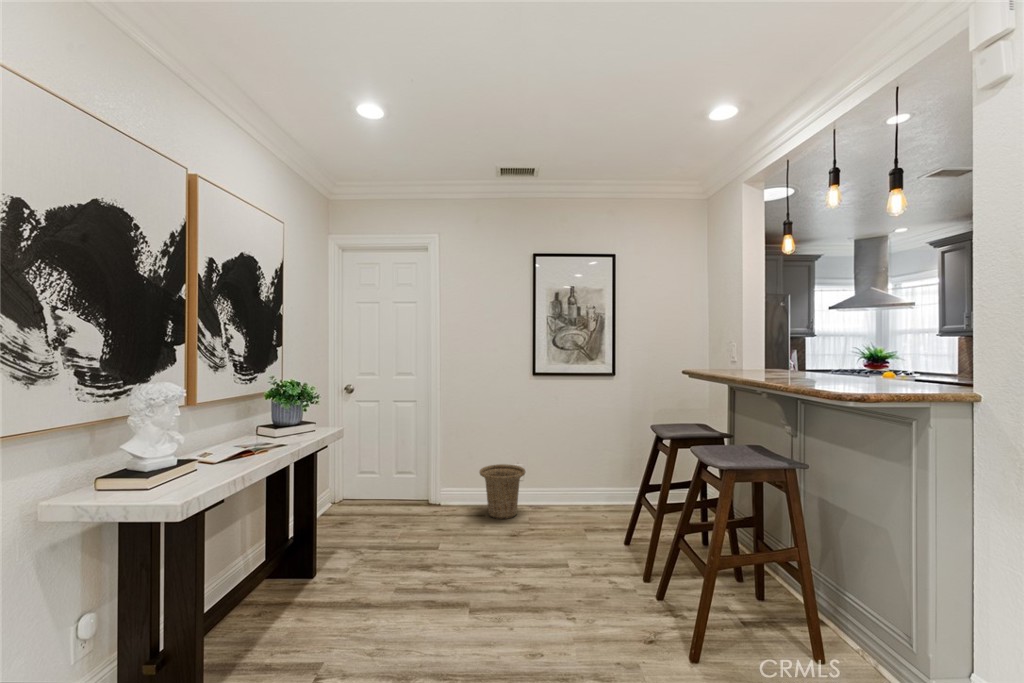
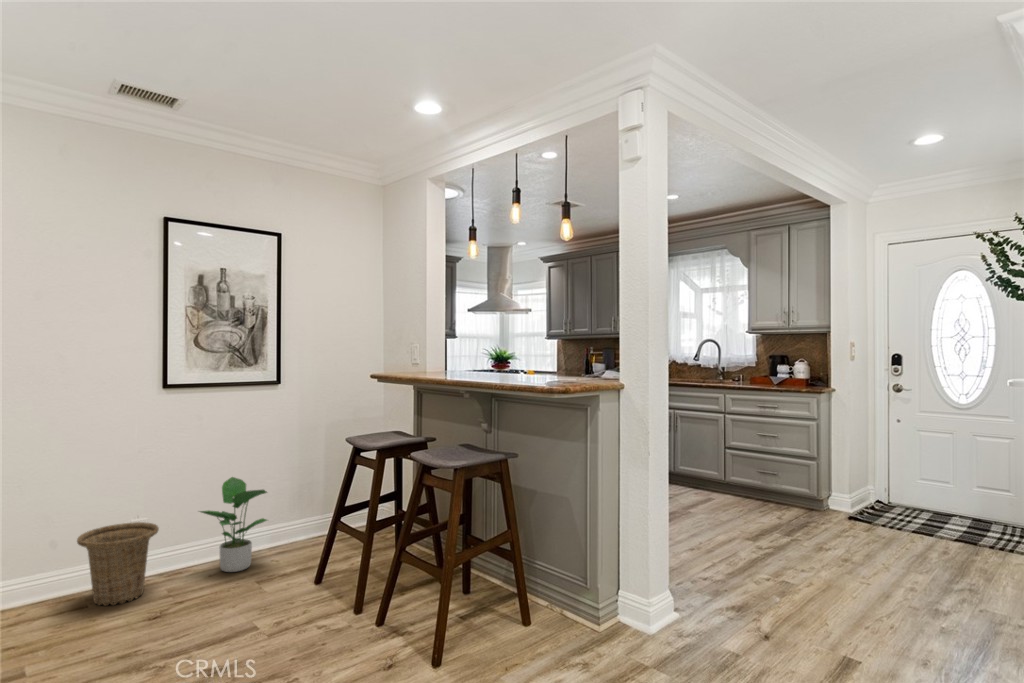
potted plant: none [550,443,601,516] -> present [200,477,267,572]

